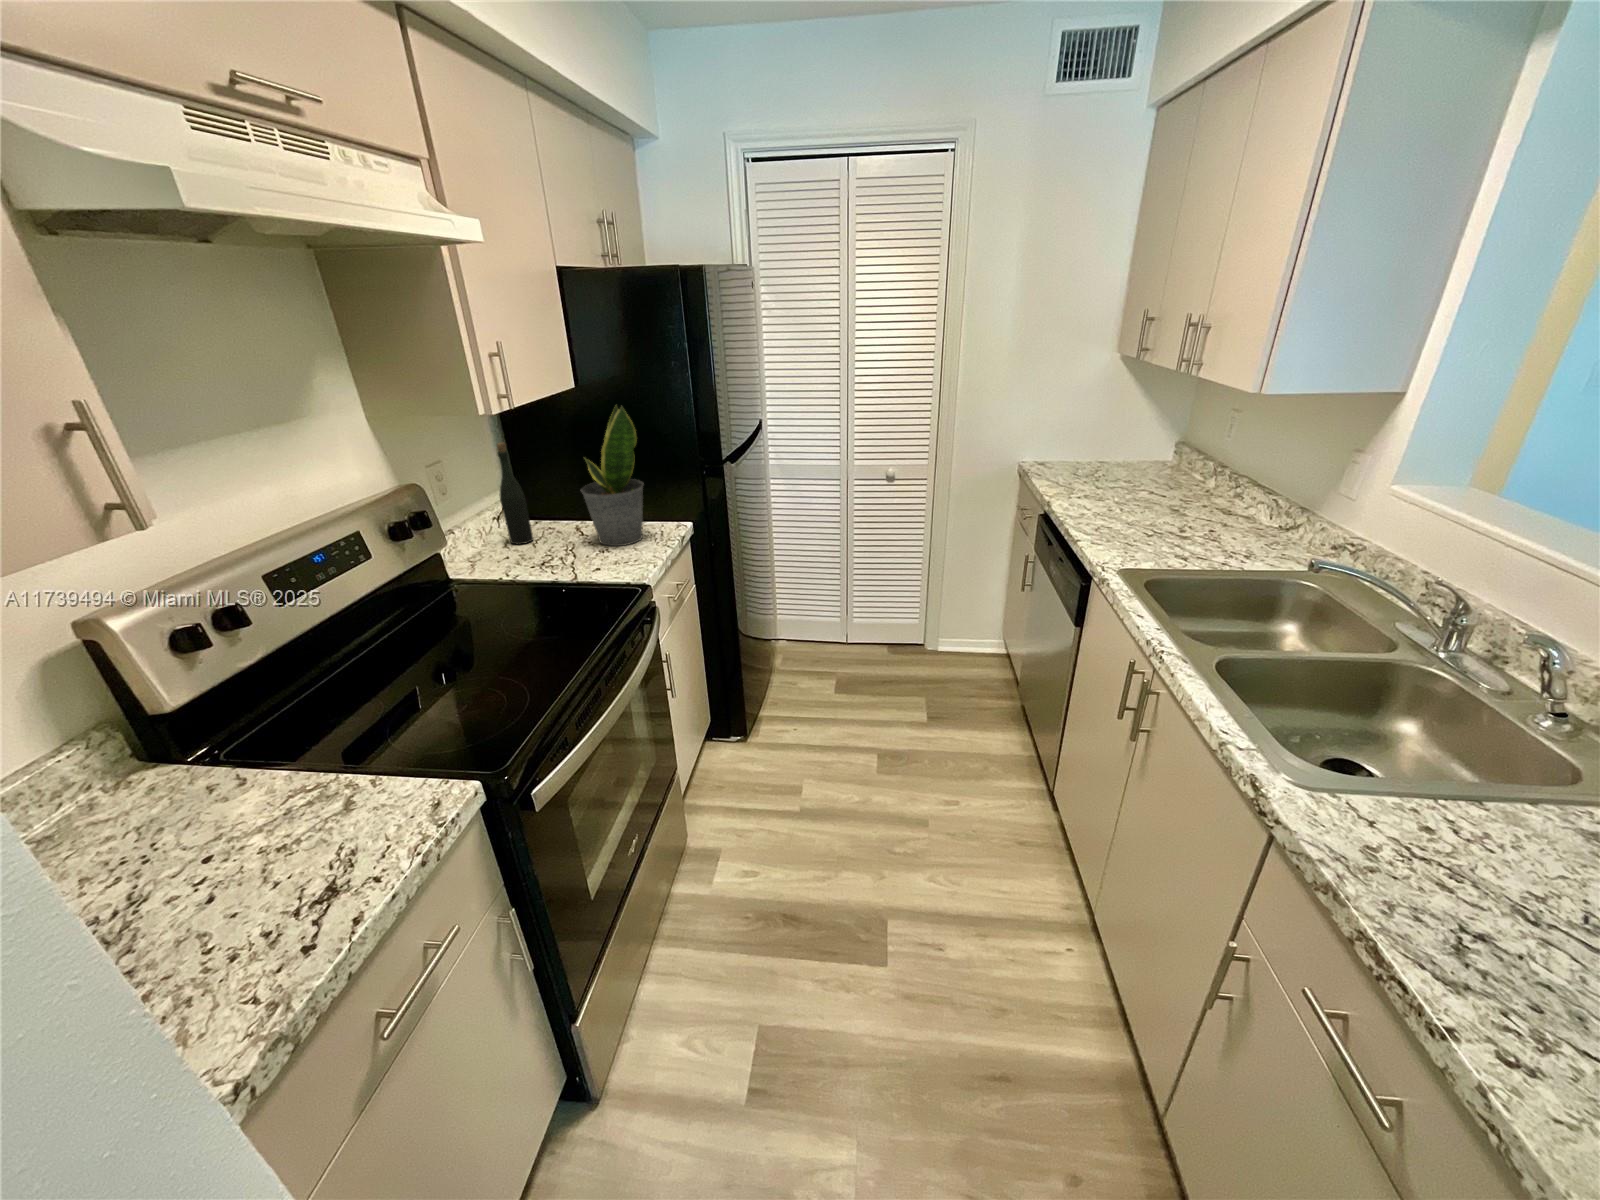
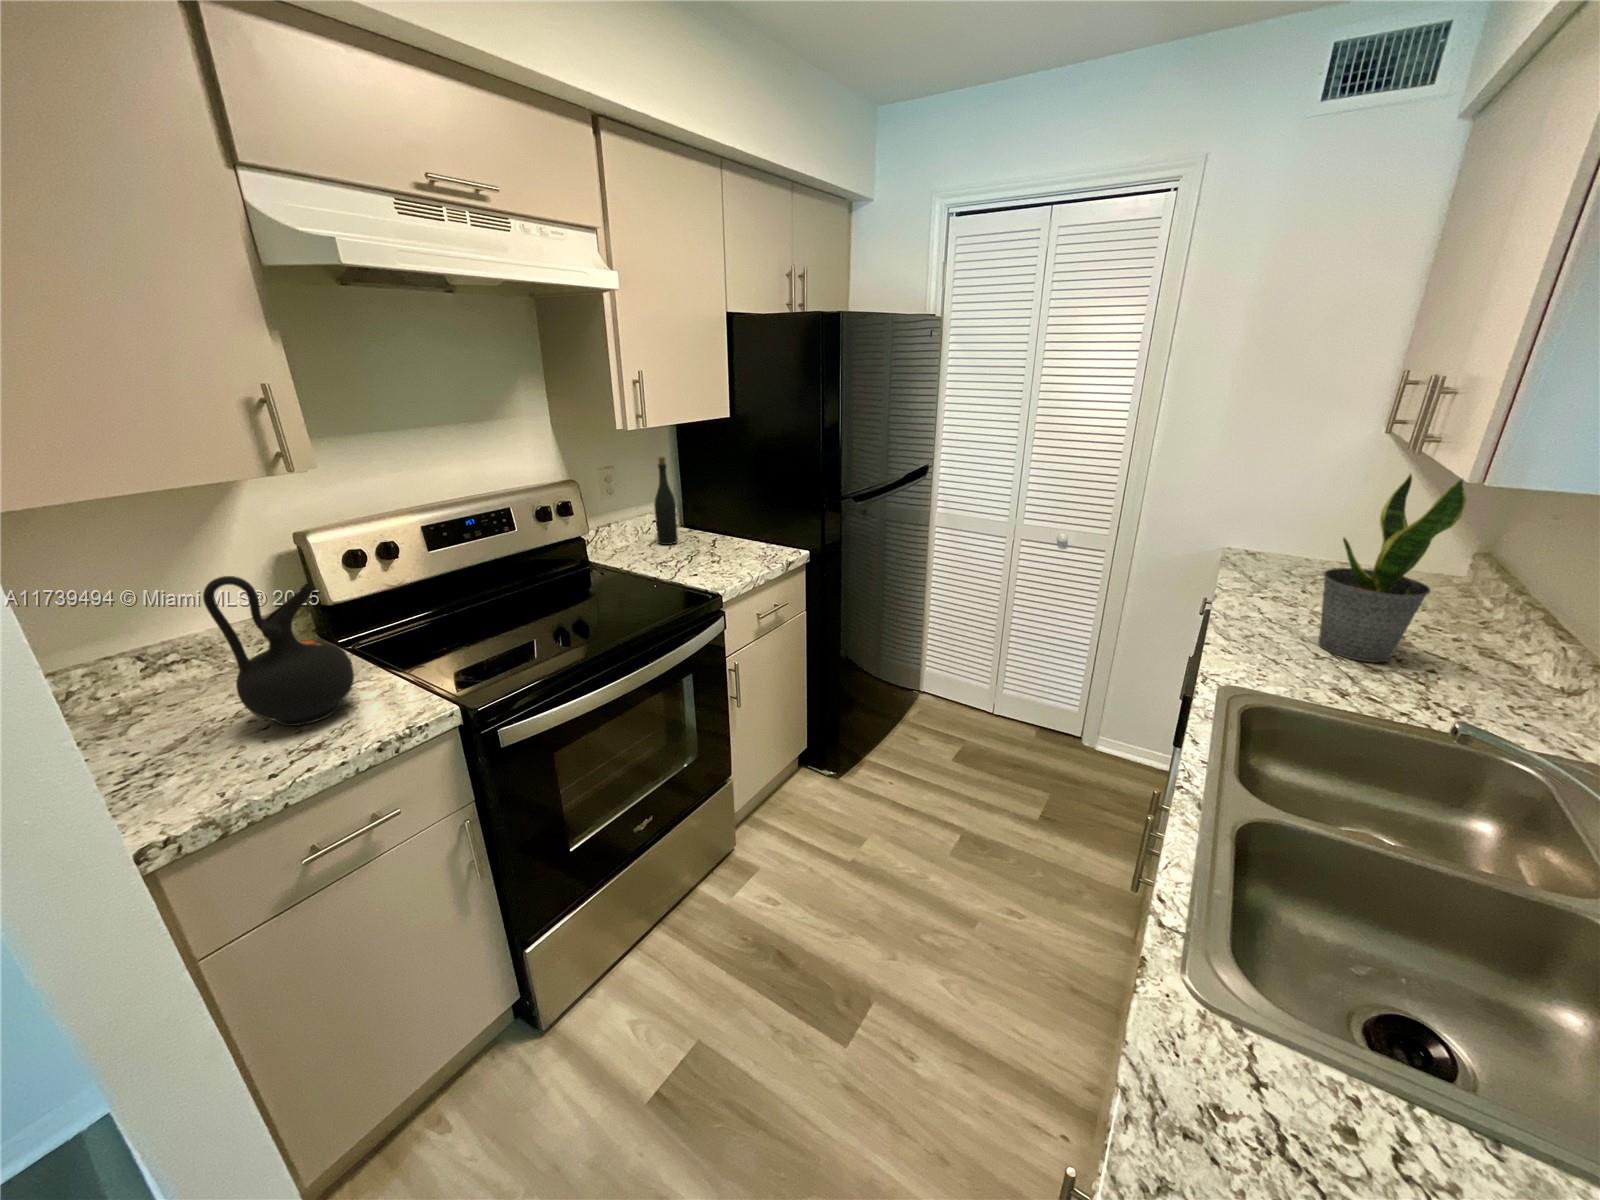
potted plant: present [581,406,643,546] -> present [1319,474,1467,662]
ceramic jug: none [94,678,329,884] -> present [203,576,354,726]

